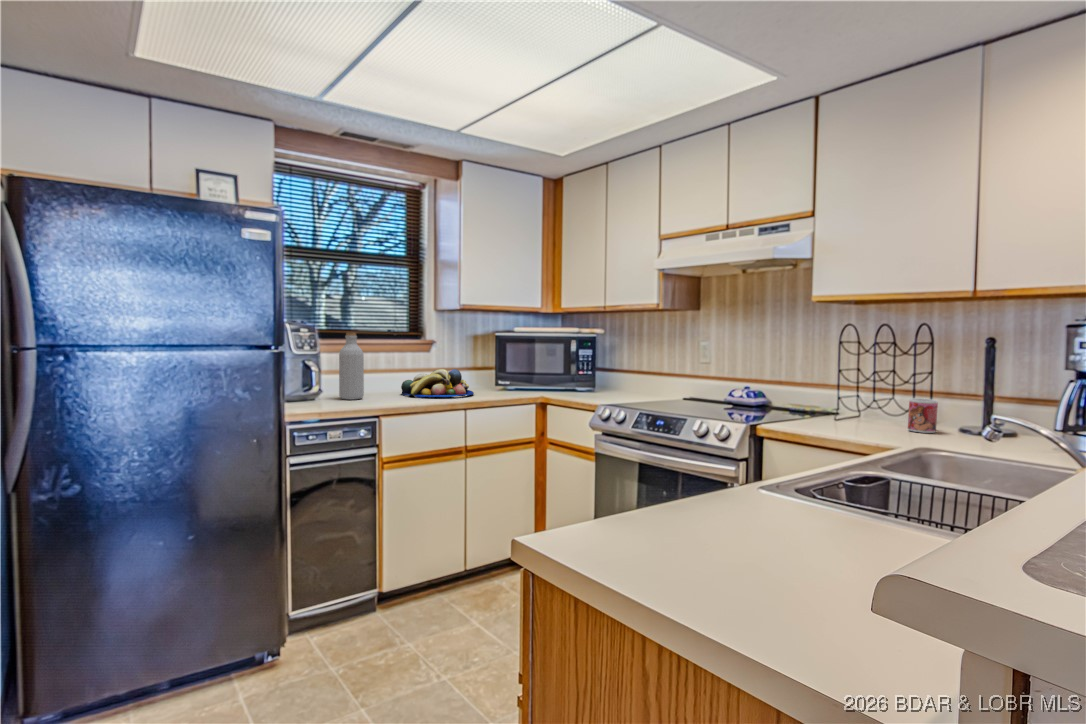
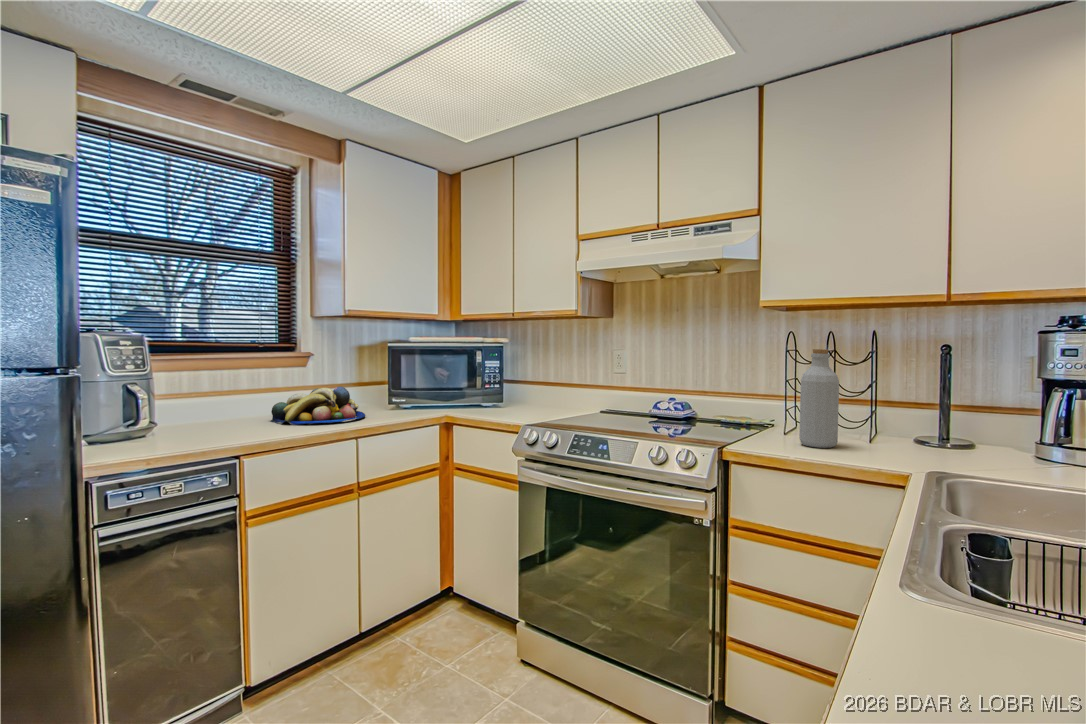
bottle: present [339,333,364,400] -> present [799,349,839,448]
mug: present [908,398,938,433] -> none [871,410,904,448]

